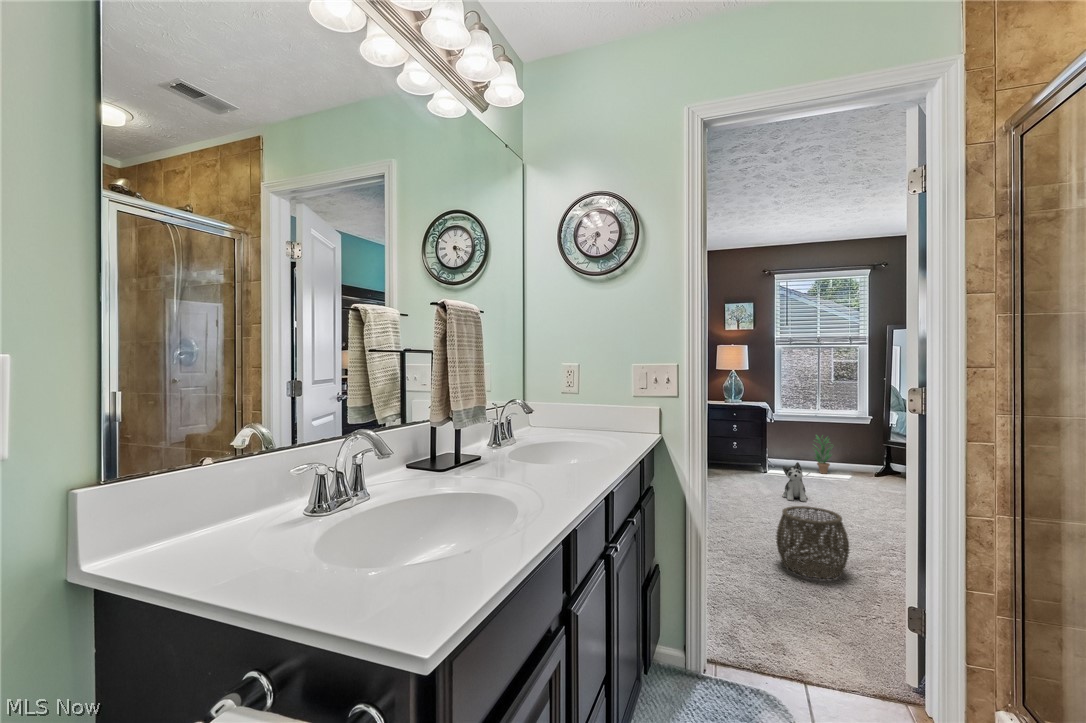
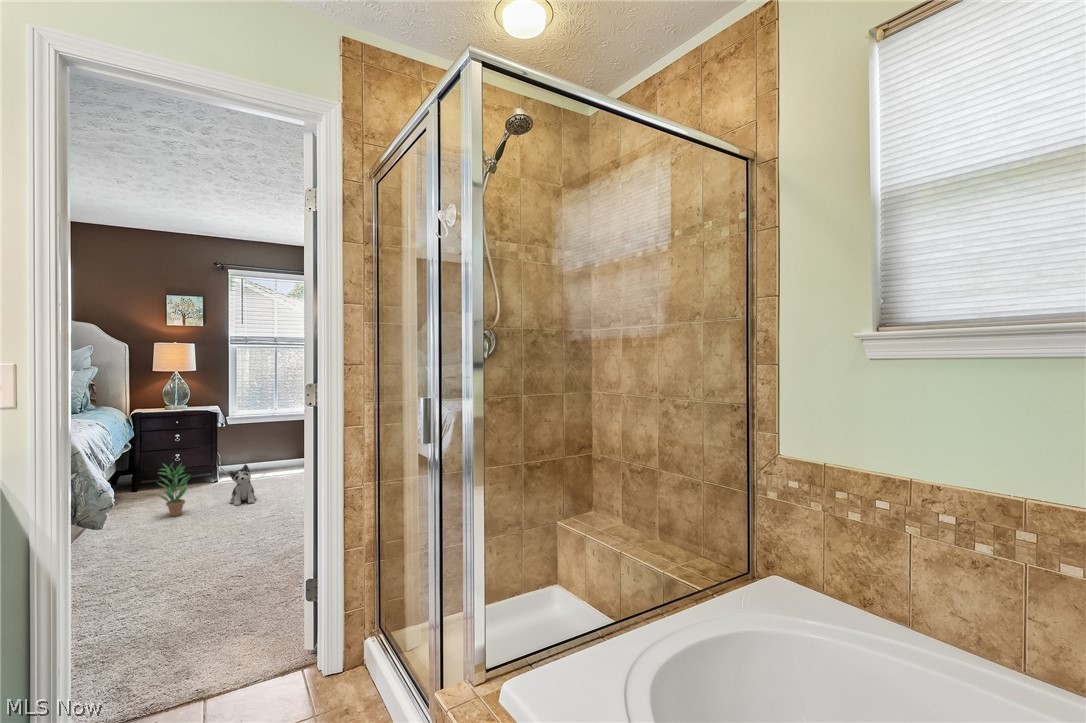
potted plant: present [814,435,832,474] -> present [158,464,188,516]
woven basket: present [776,506,849,579] -> none [202,507,280,583]

